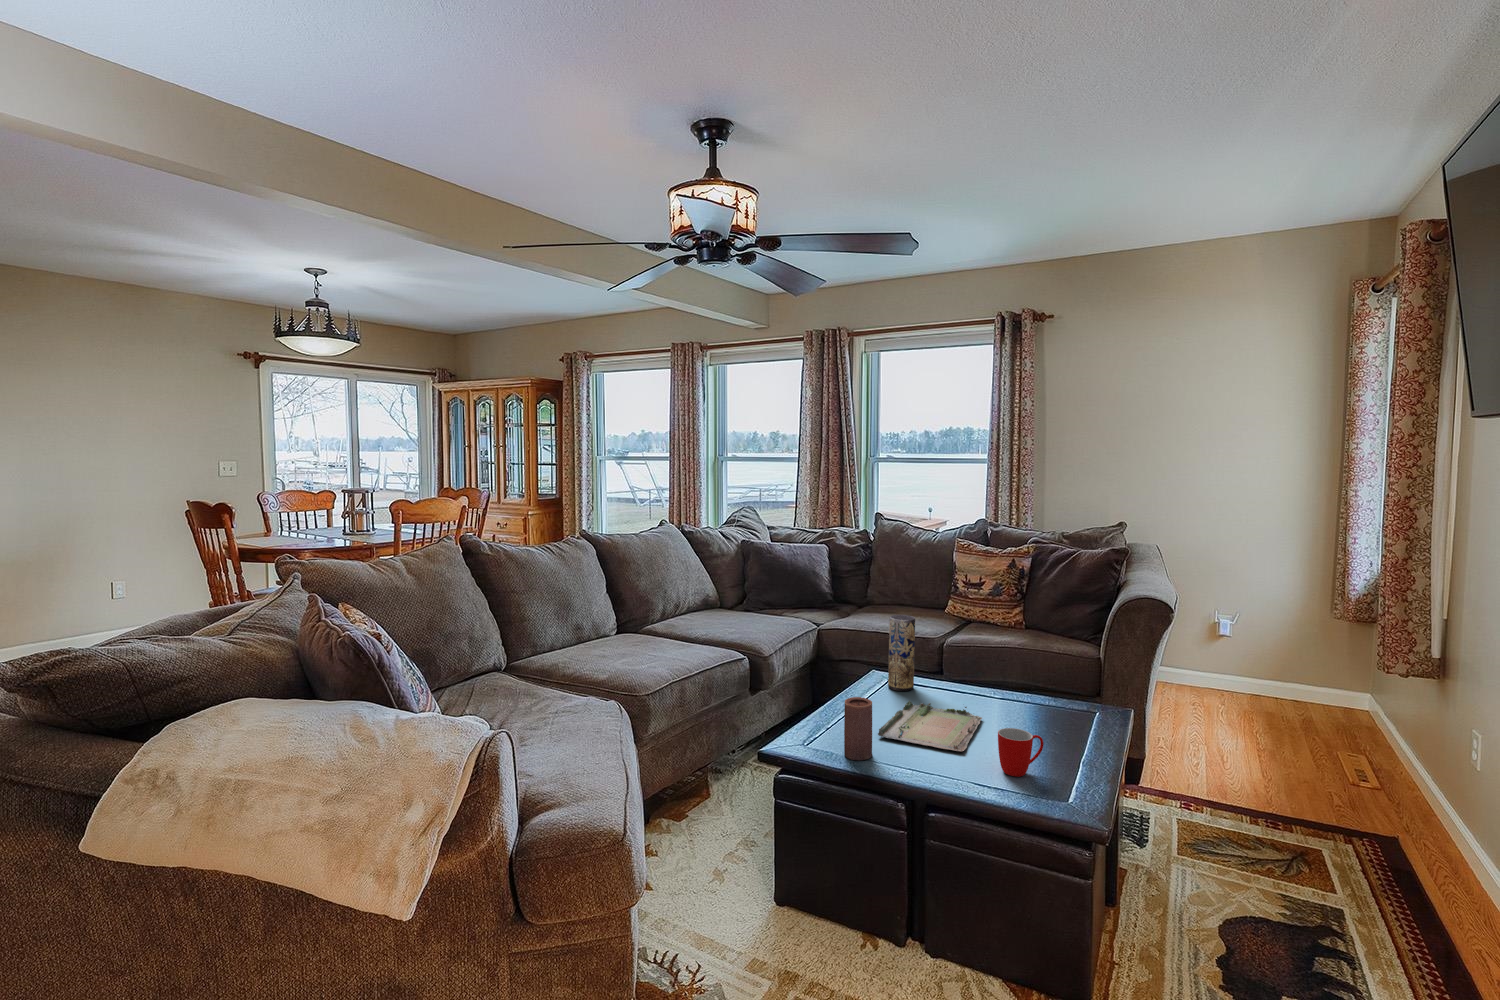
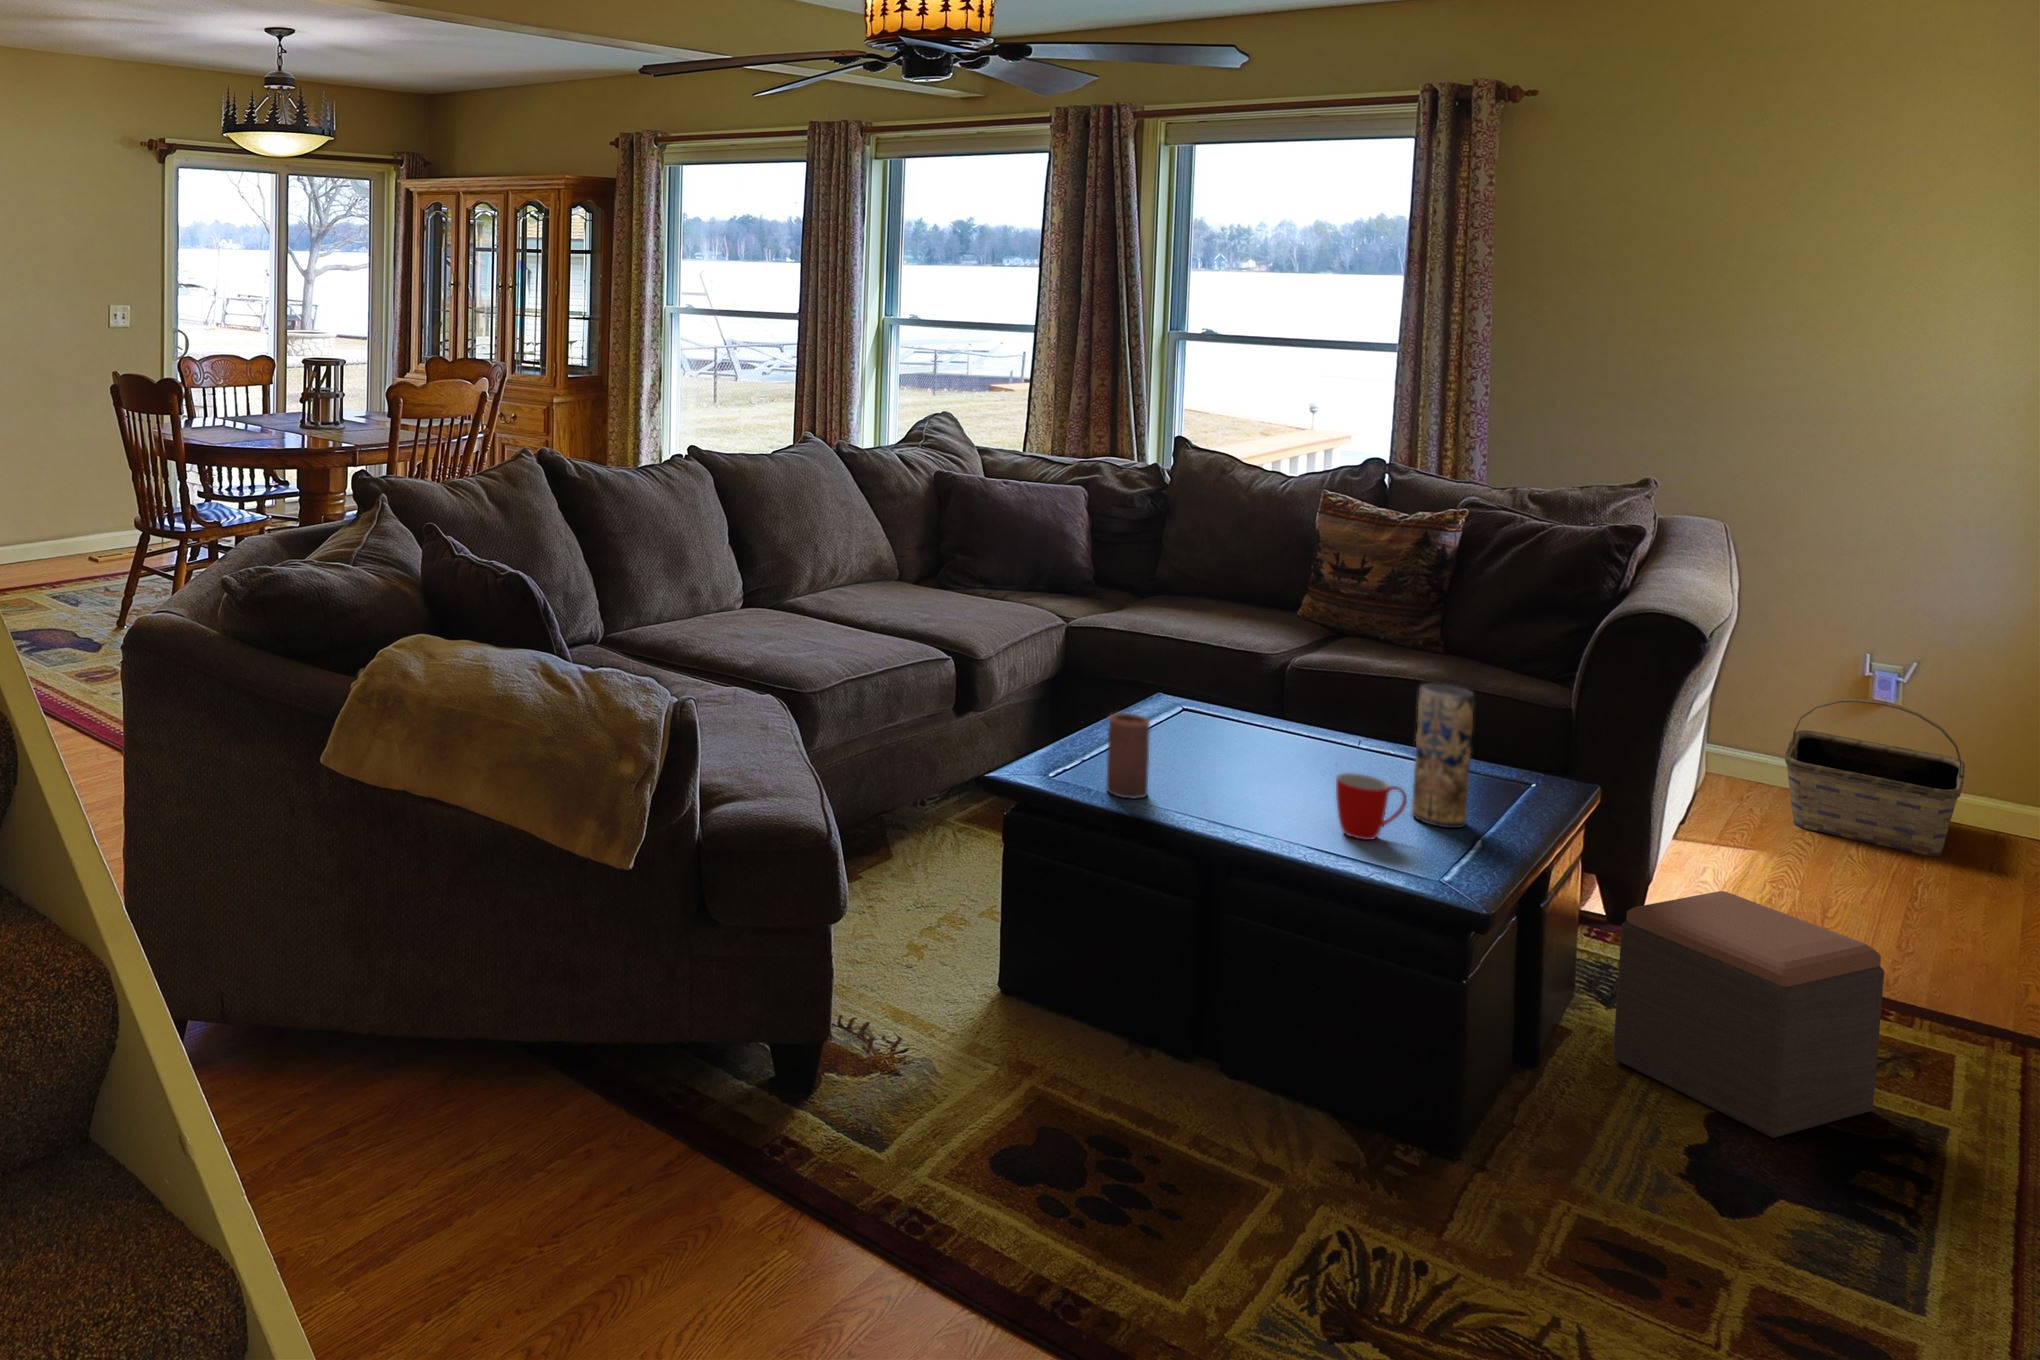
vase: present [888,615,915,691] -> present [1412,684,1474,828]
basket: none [1186,635,1271,717] -> present [1785,699,1965,856]
tray: present [878,701,982,752] -> none [1158,735,1328,804]
footstool: none [1159,773,1314,945] -> present [1613,891,1884,1138]

